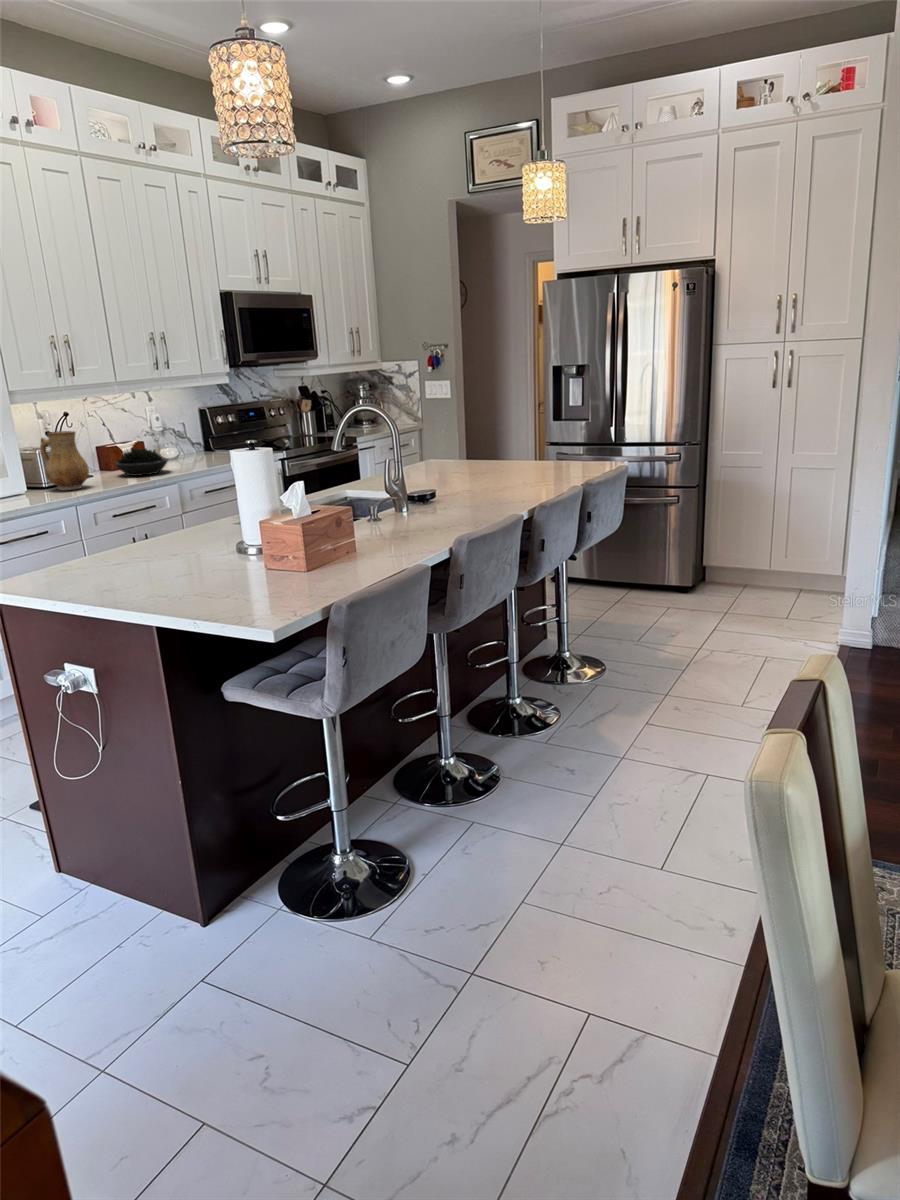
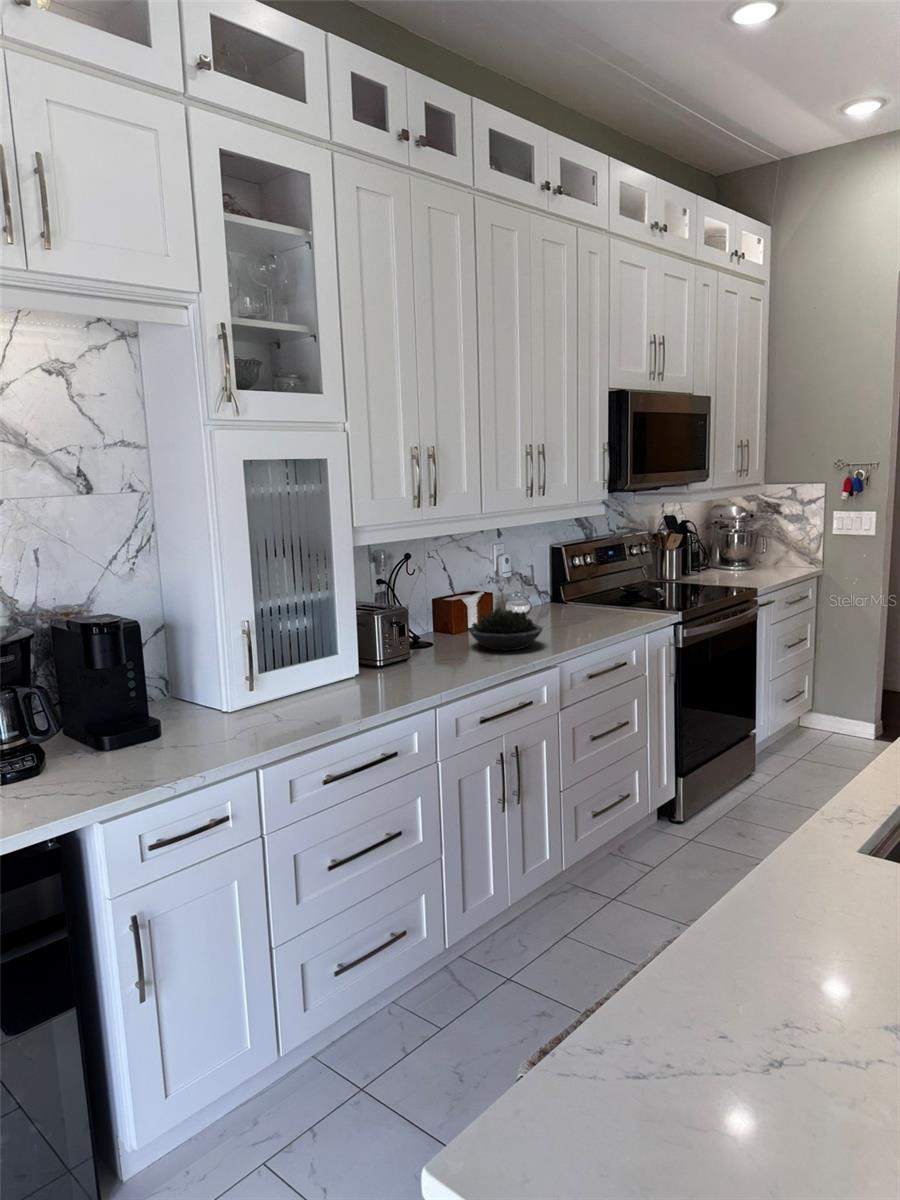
ceramic pitcher: present [40,431,89,490] -> none [385,588,449,676]

